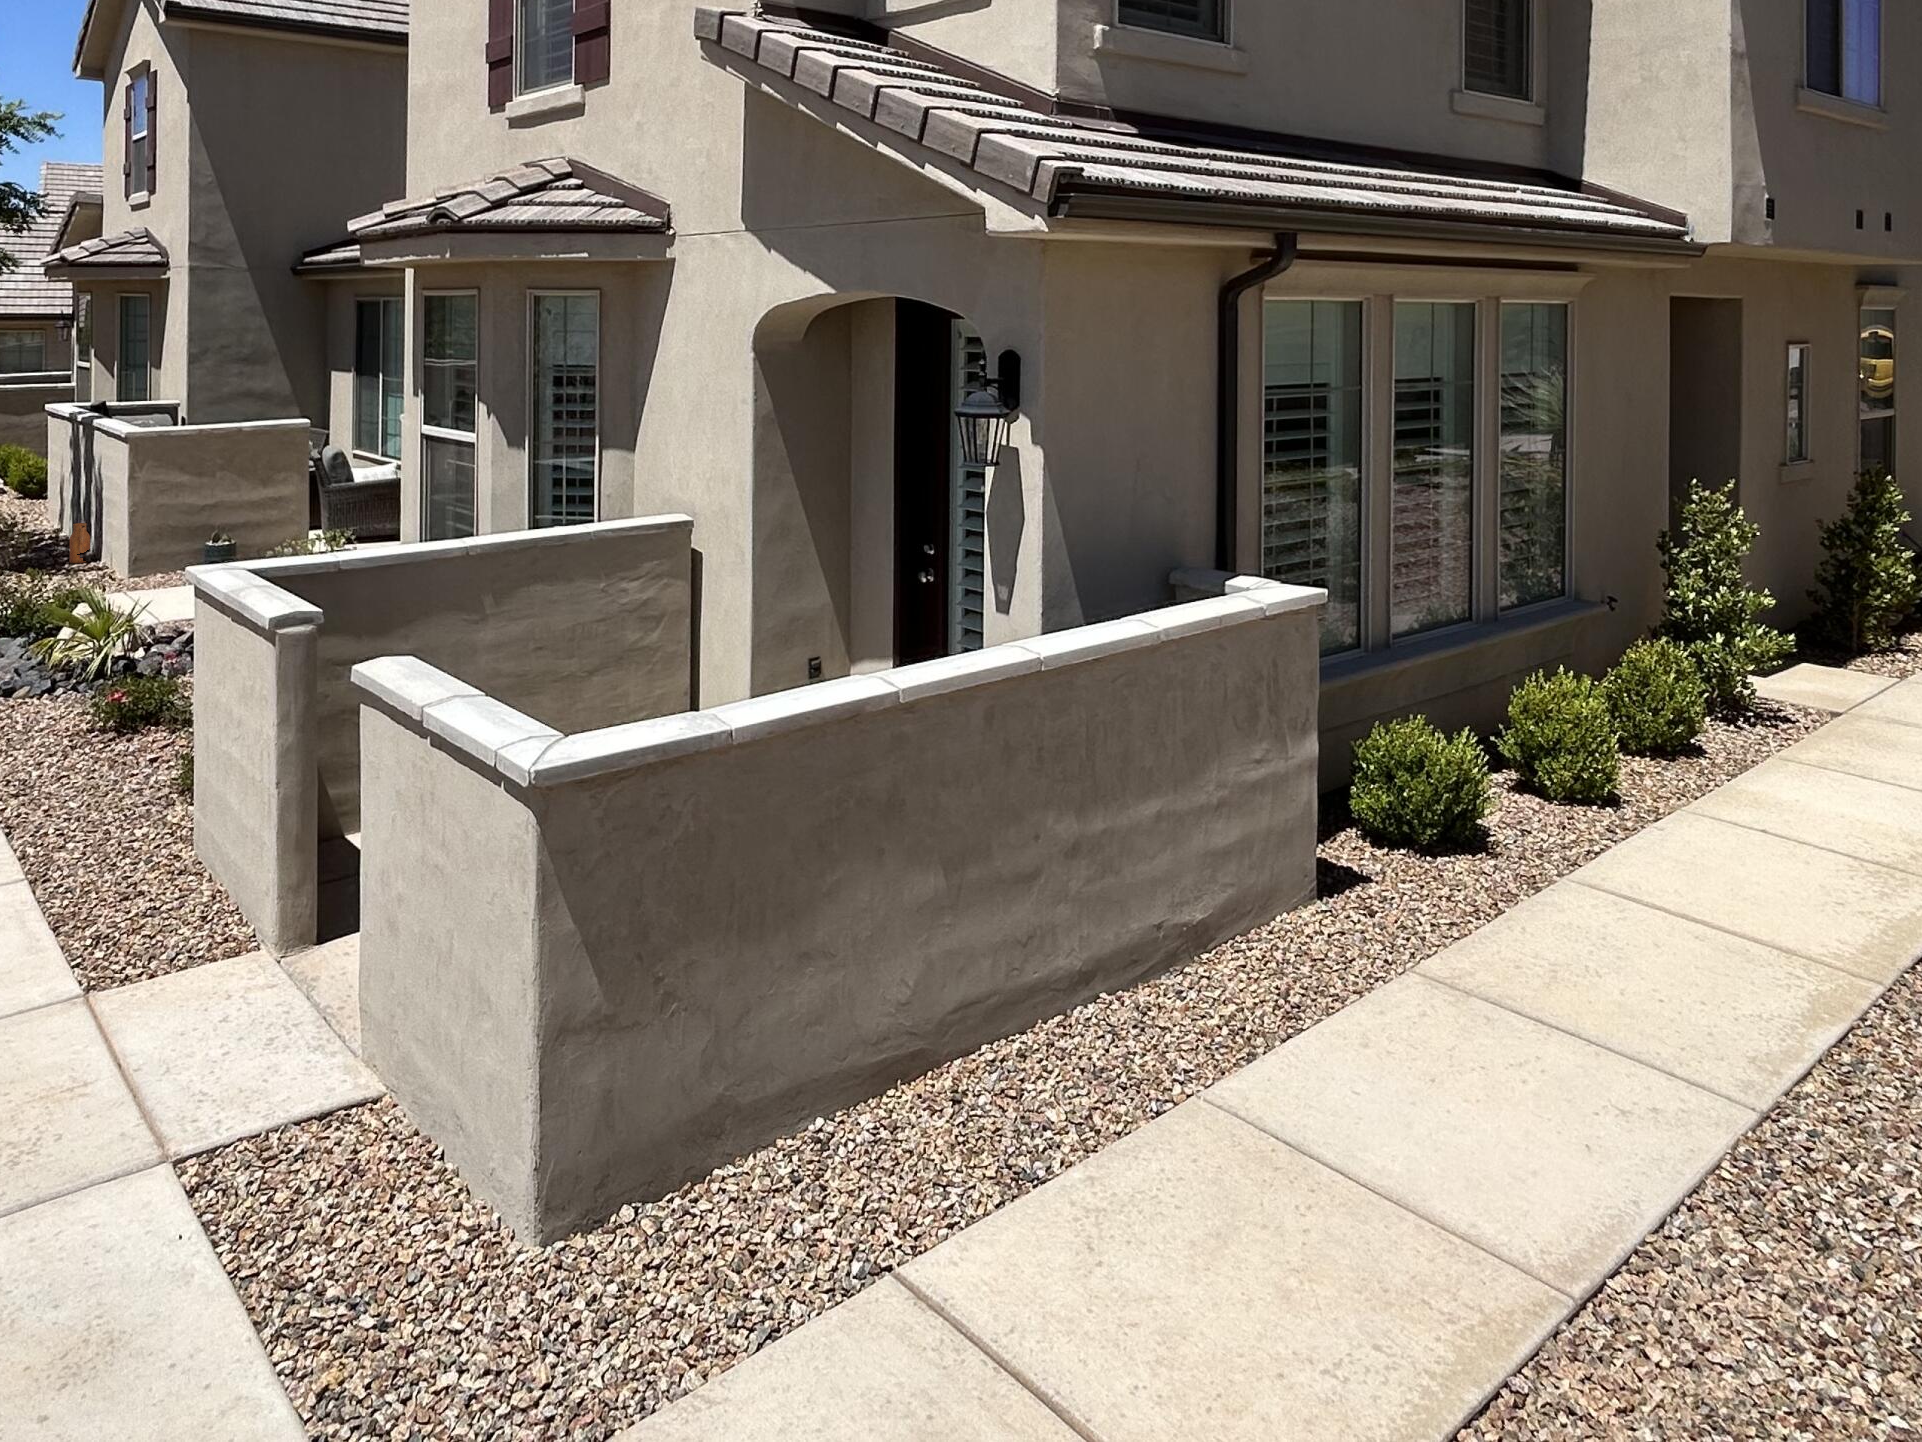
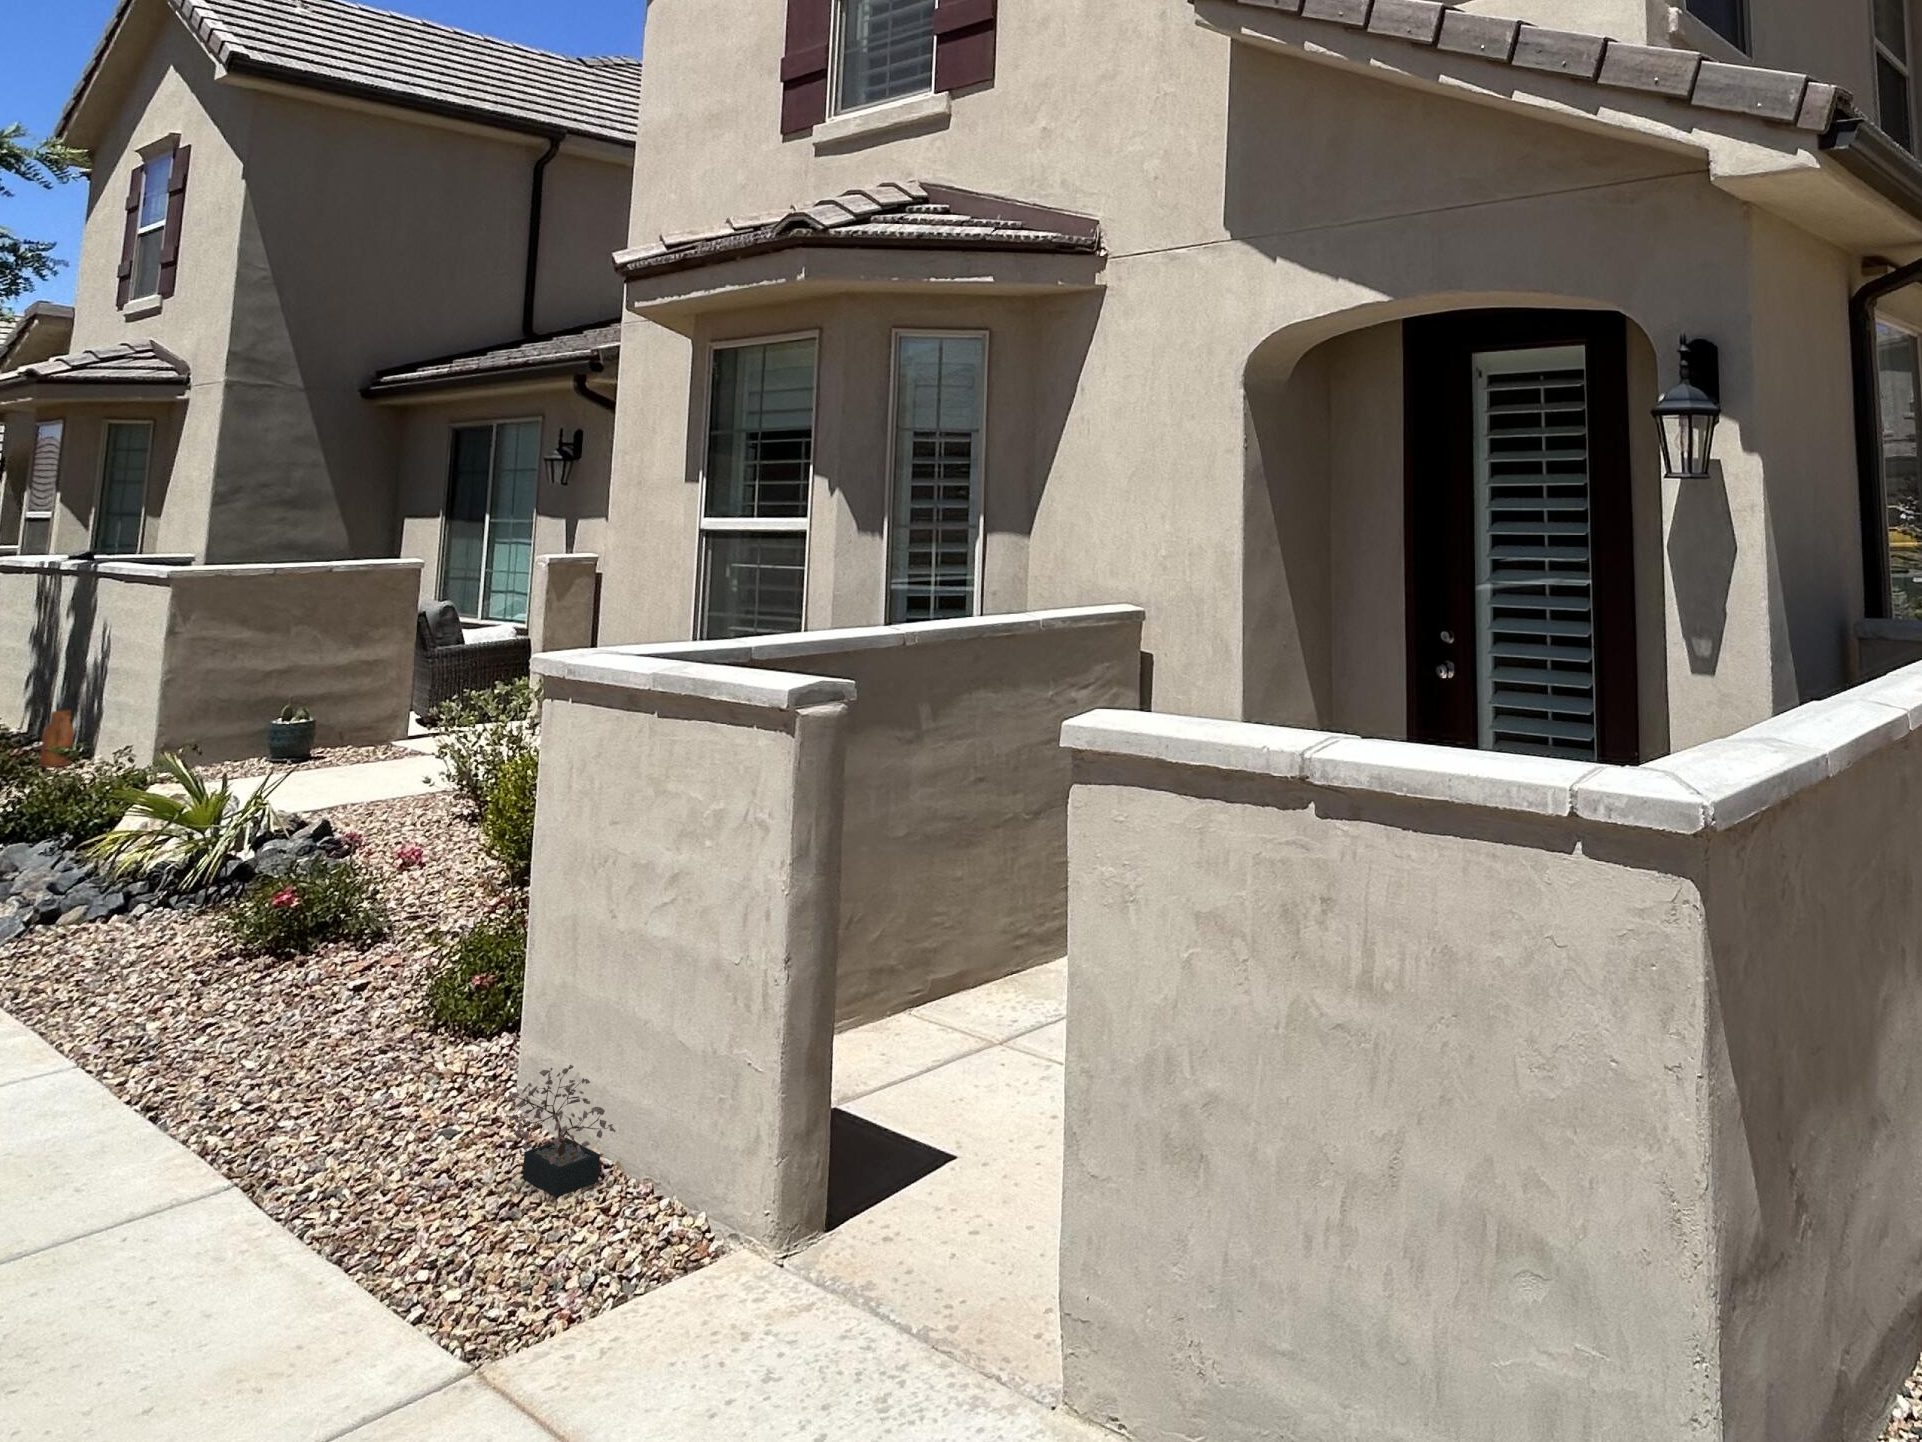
decorative plant: none [154,834,215,913] -> present [505,1065,615,1197]

